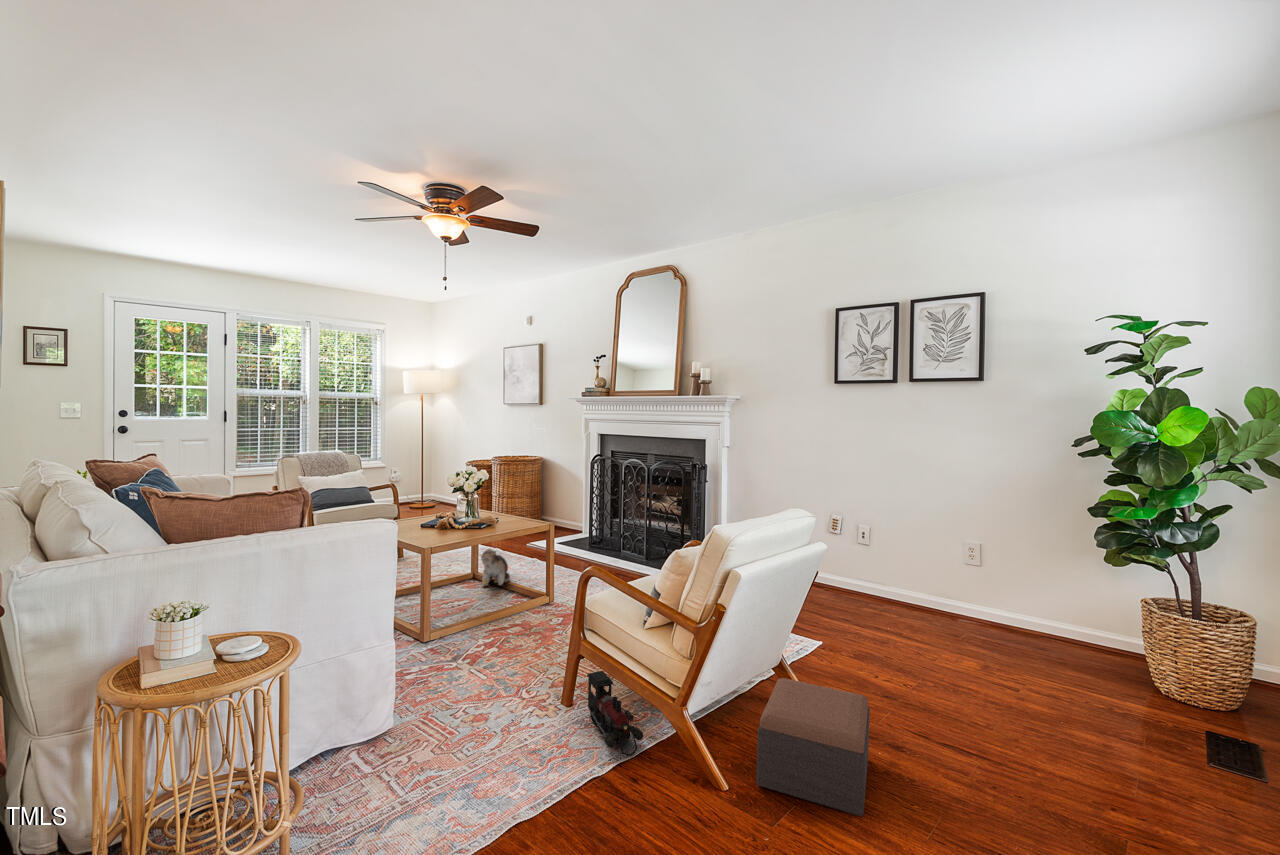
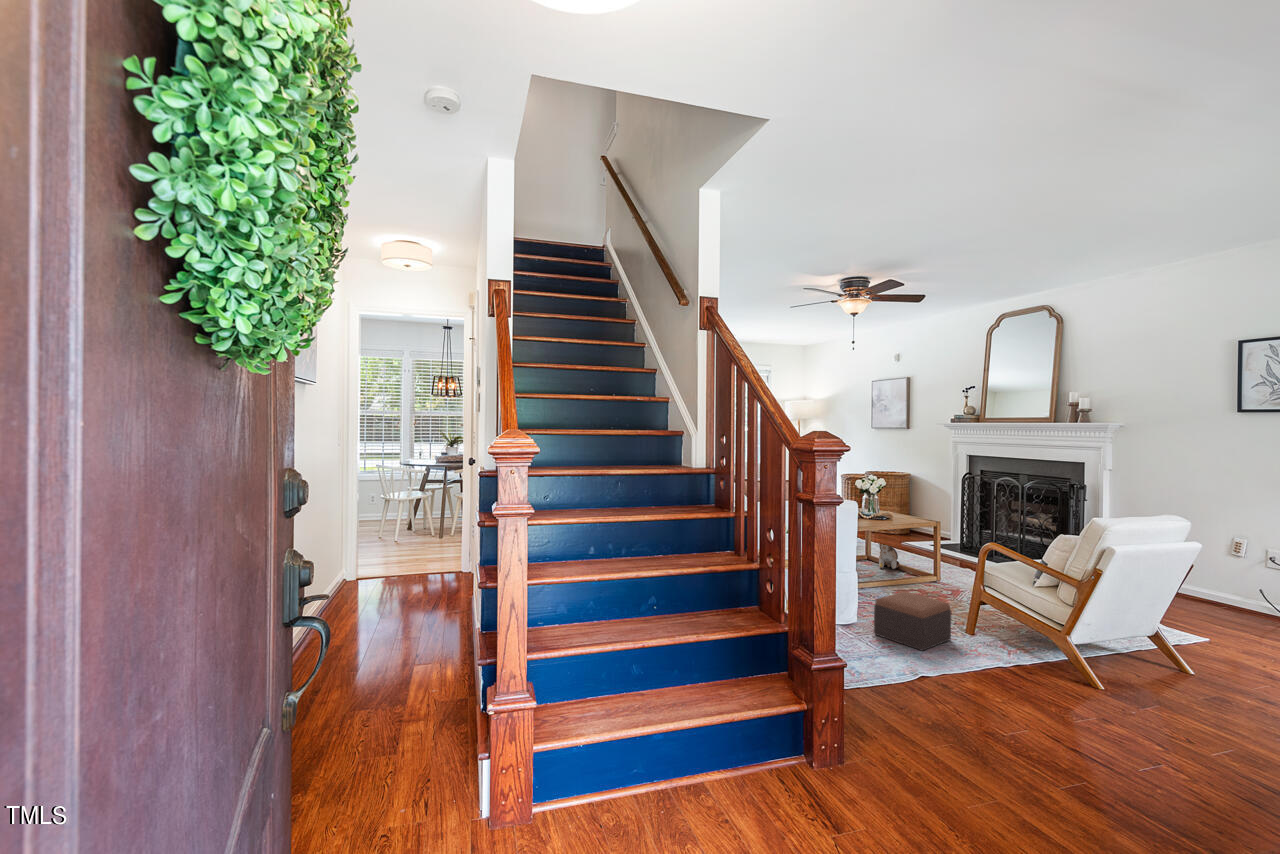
toy train: present [587,671,643,756] -> none [989,616,1037,664]
footstool: present [756,678,870,816] -> present [874,592,951,651]

